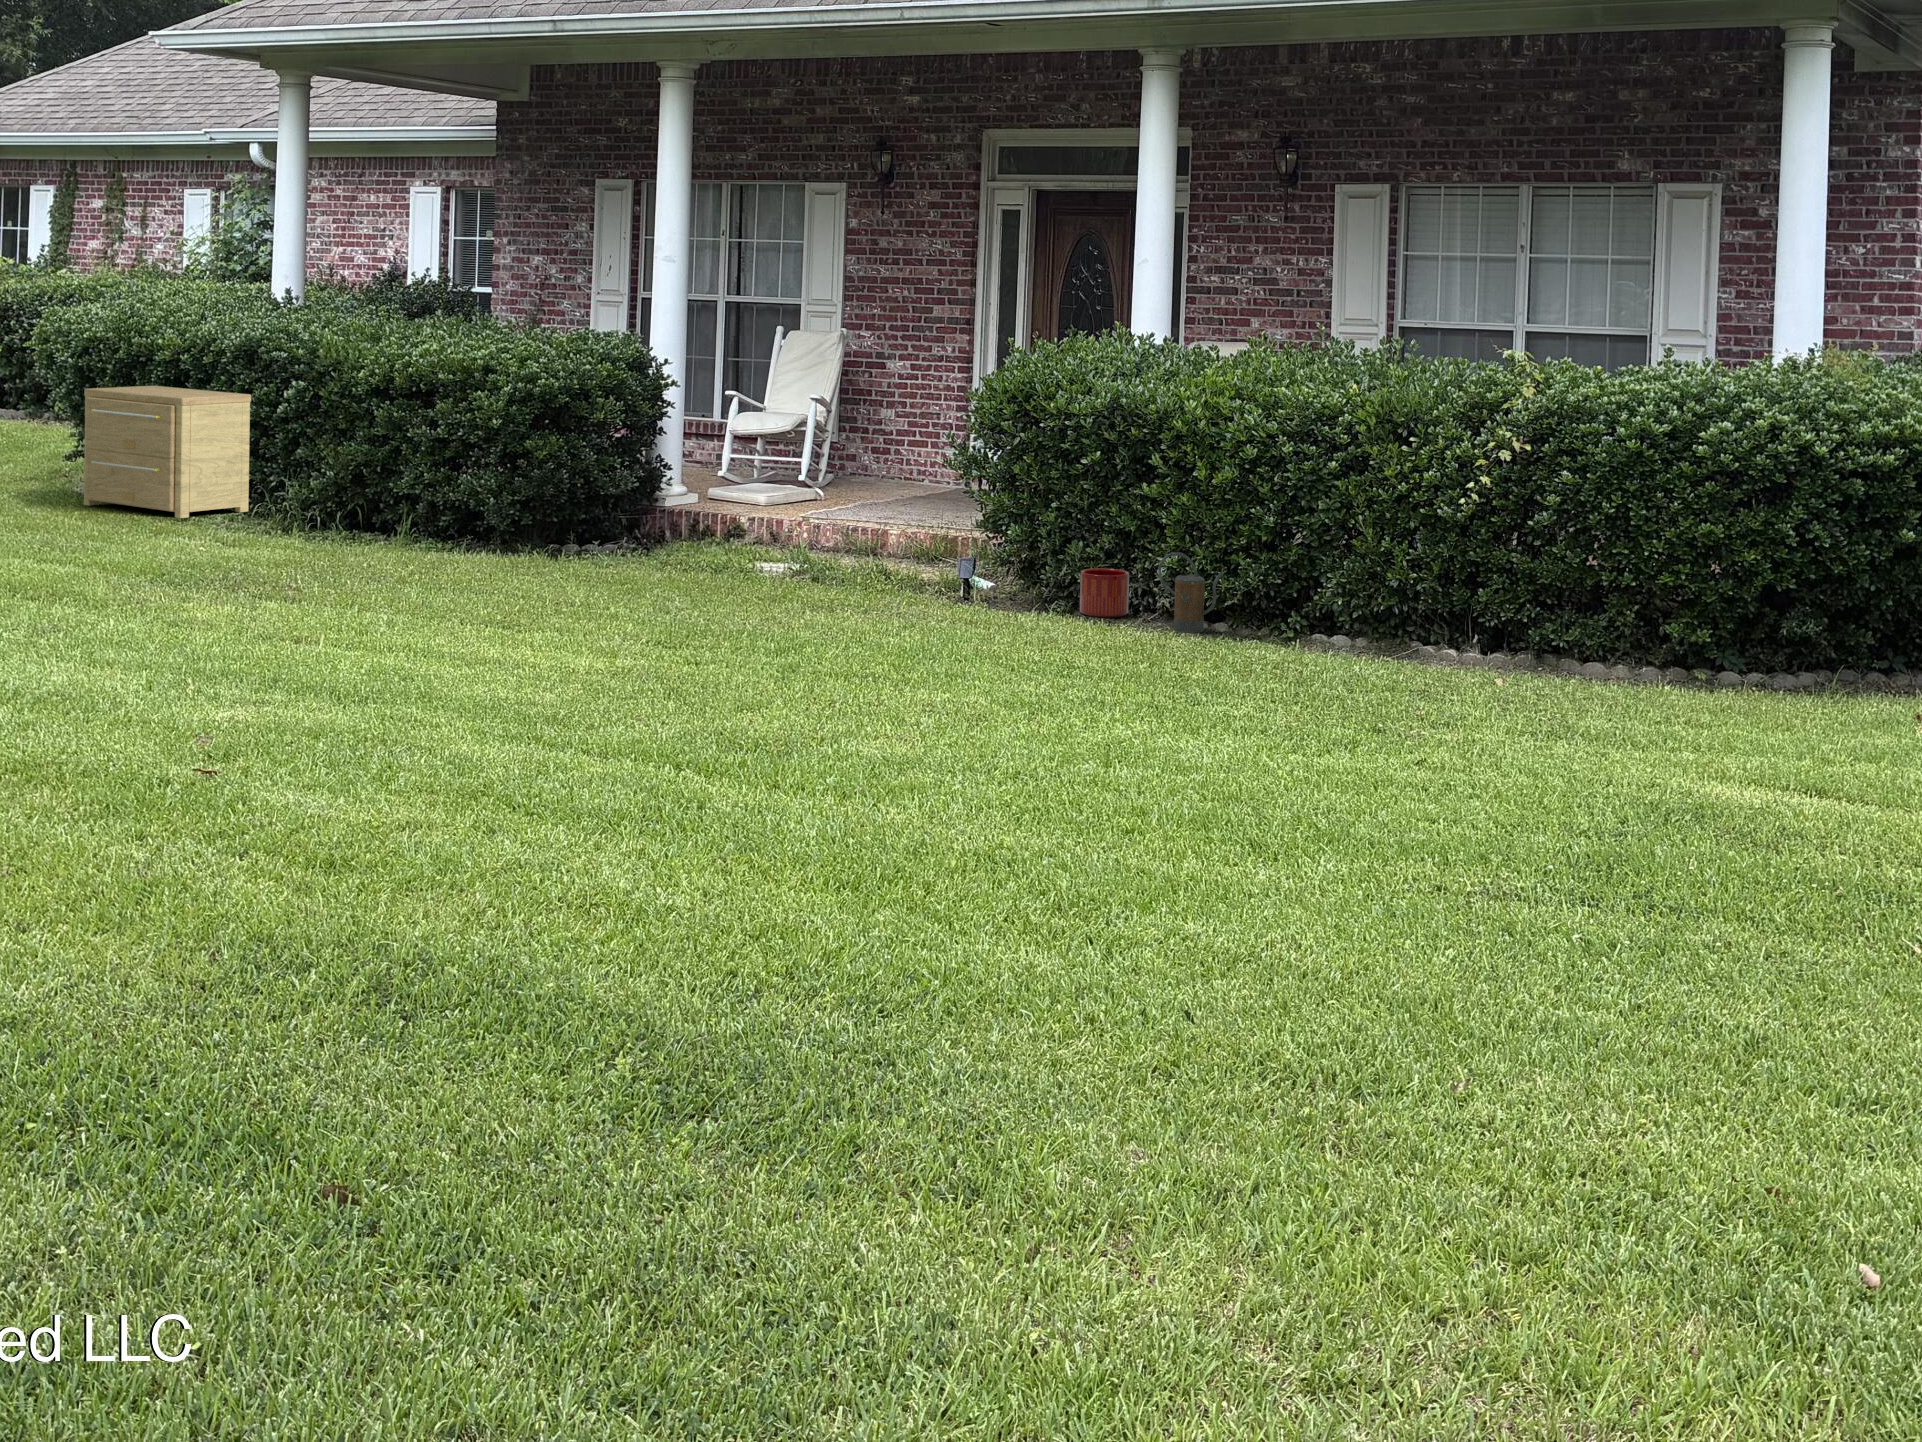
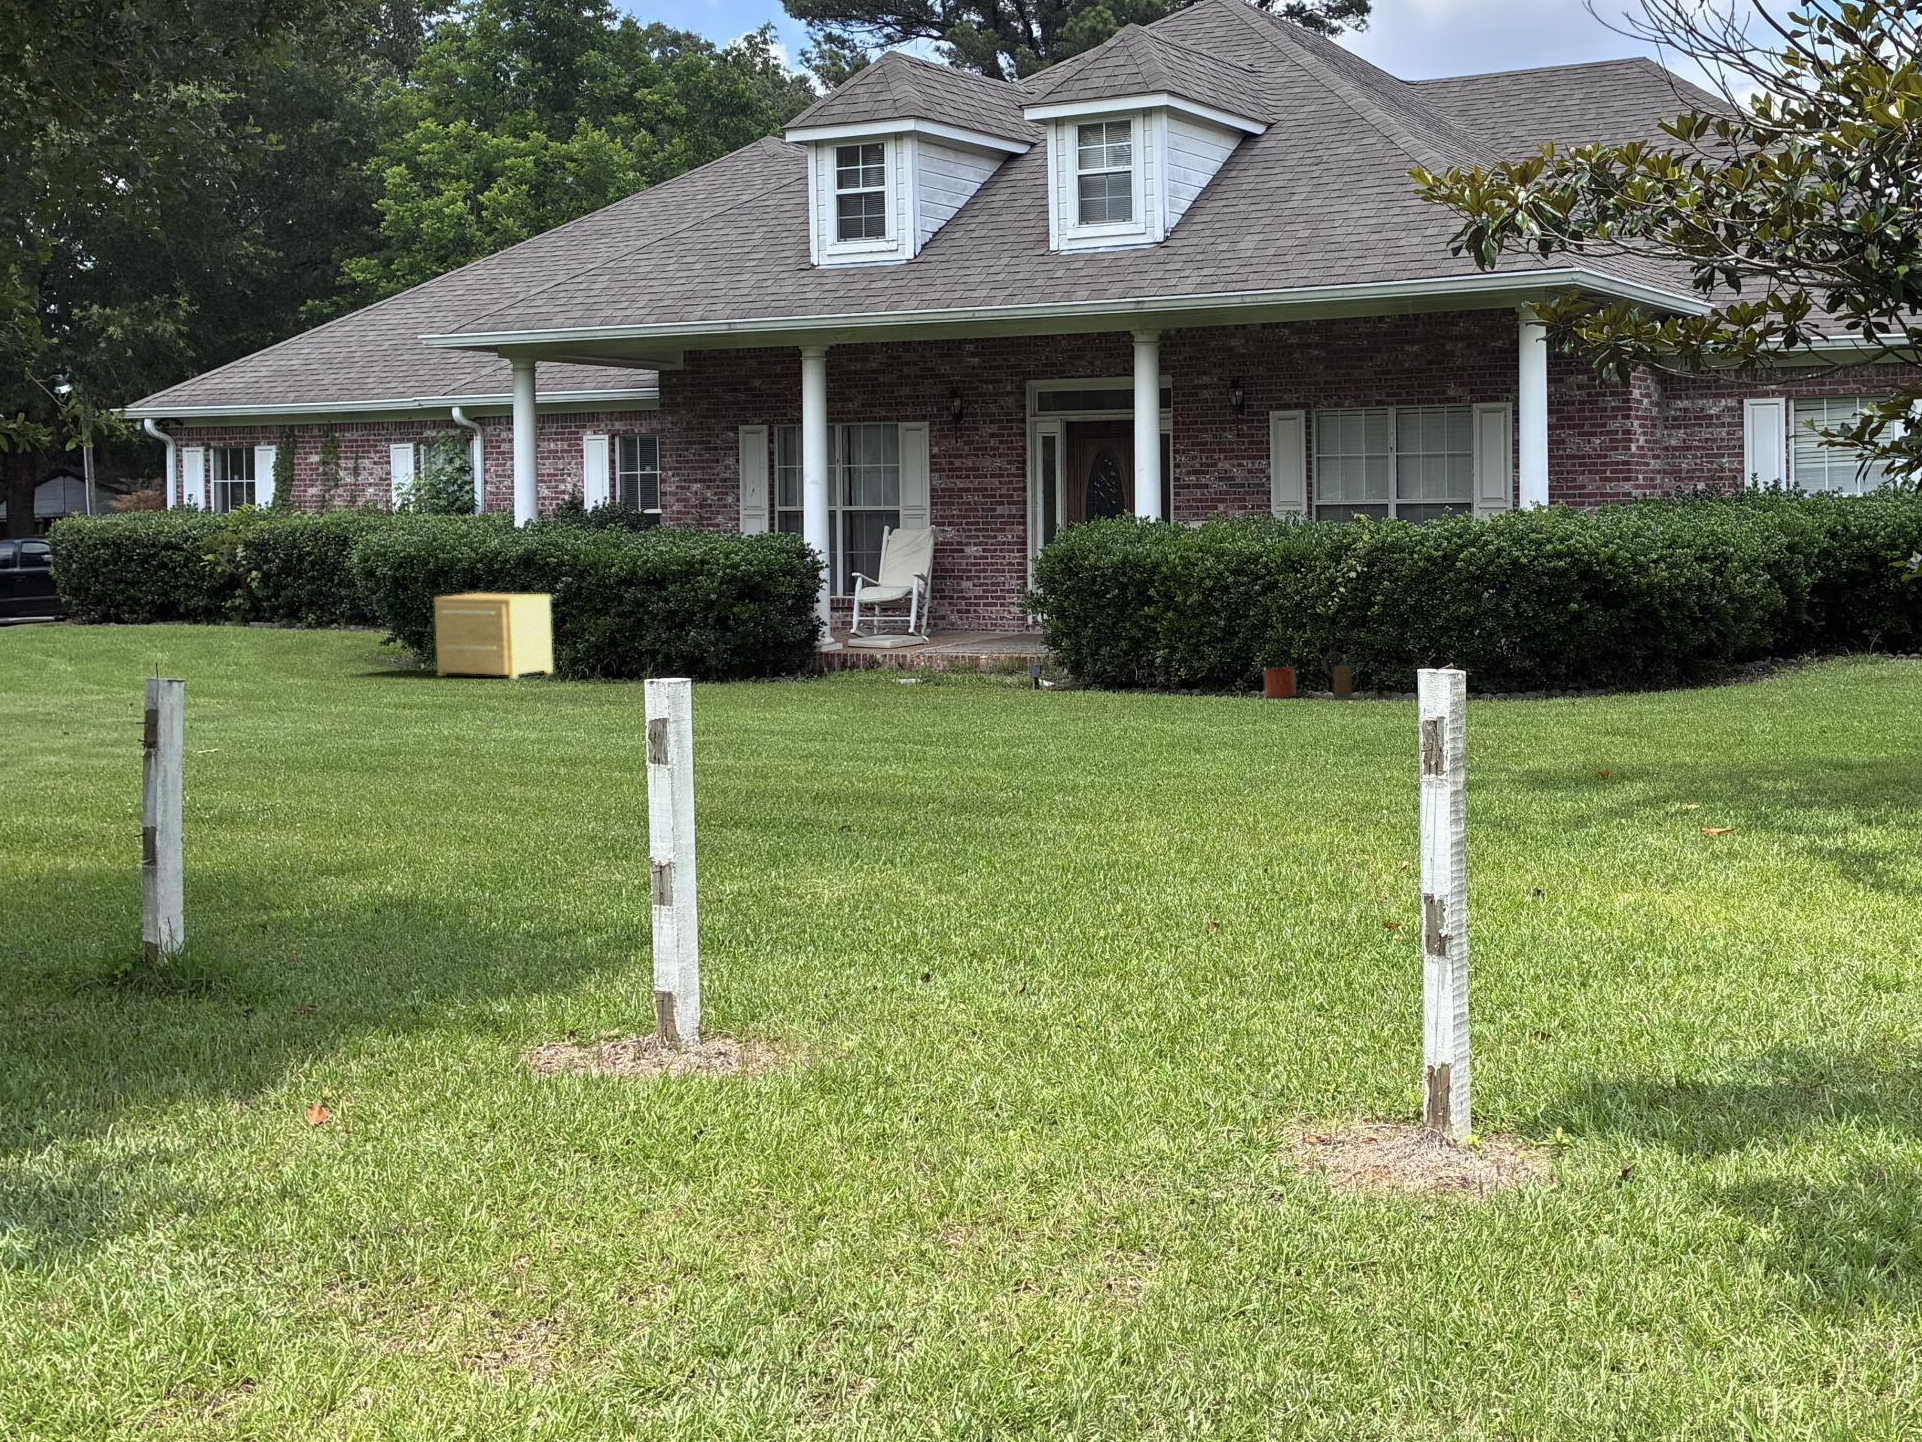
watering can: present [1158,552,1224,633] -> present [1325,651,1358,700]
planter: present [1080,568,1129,618] -> present [1265,668,1295,698]

